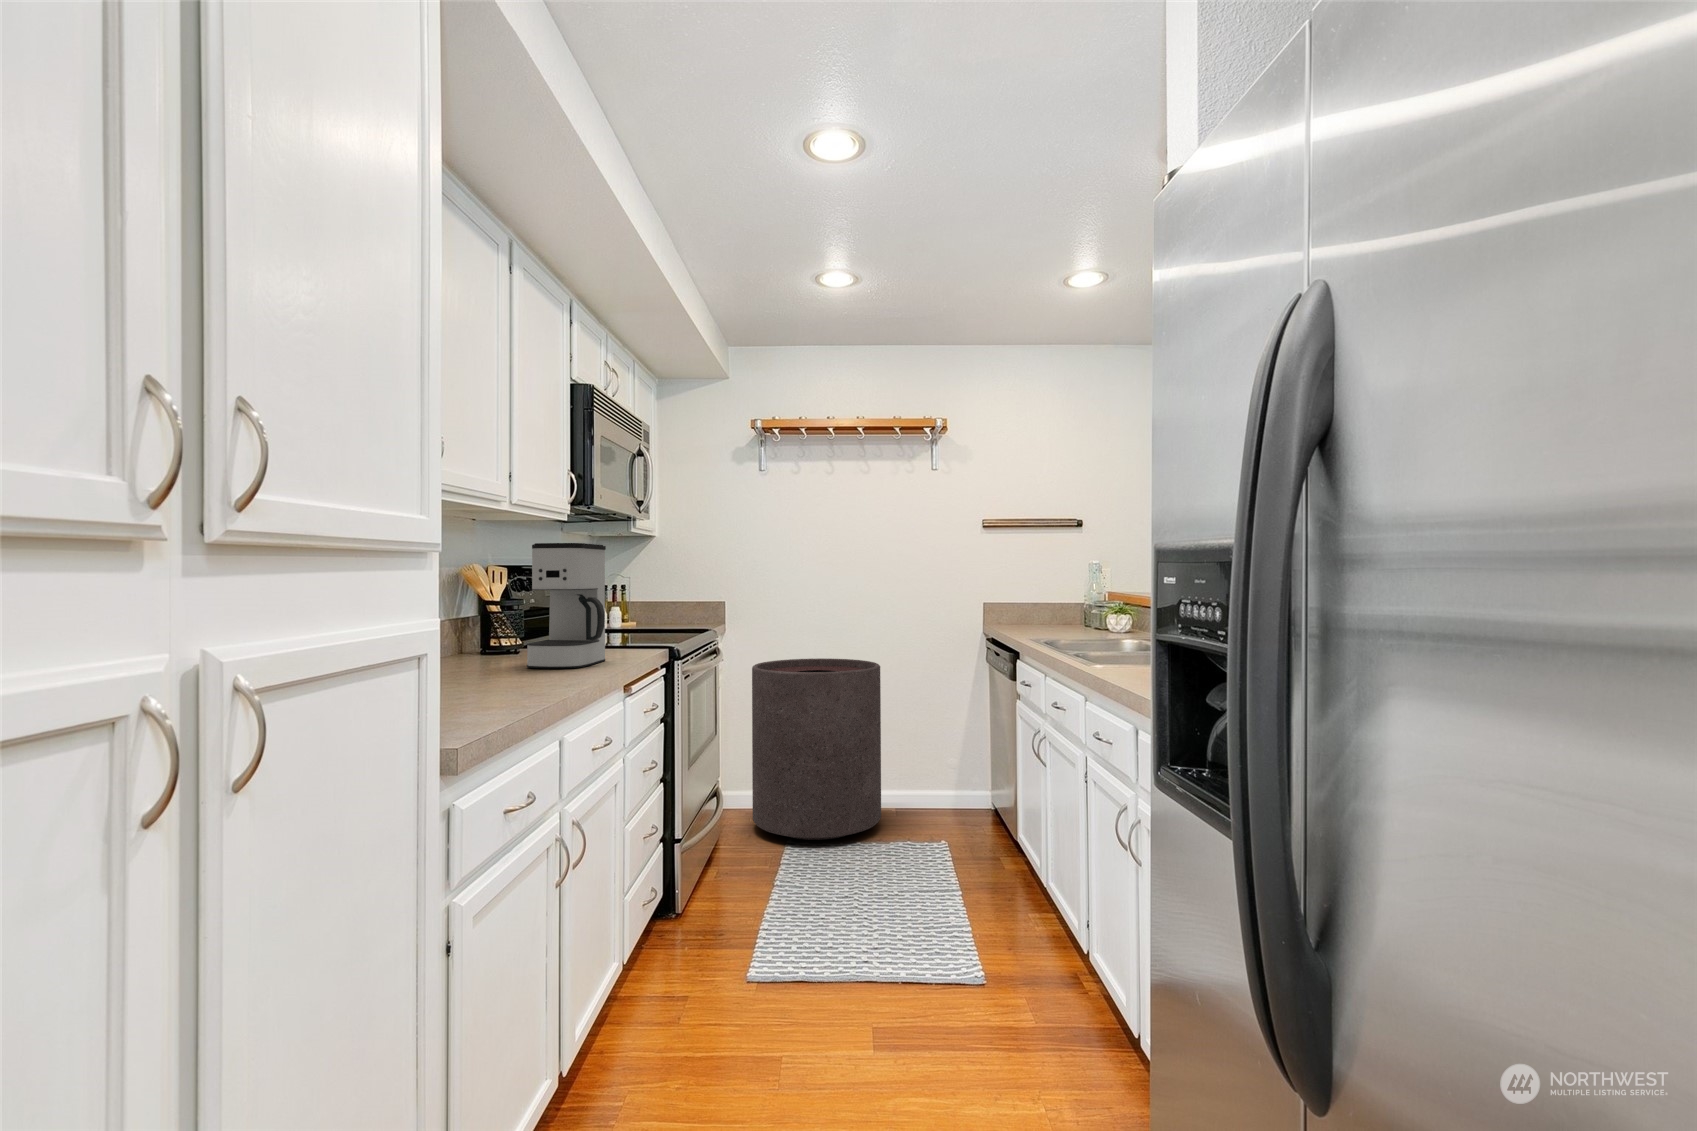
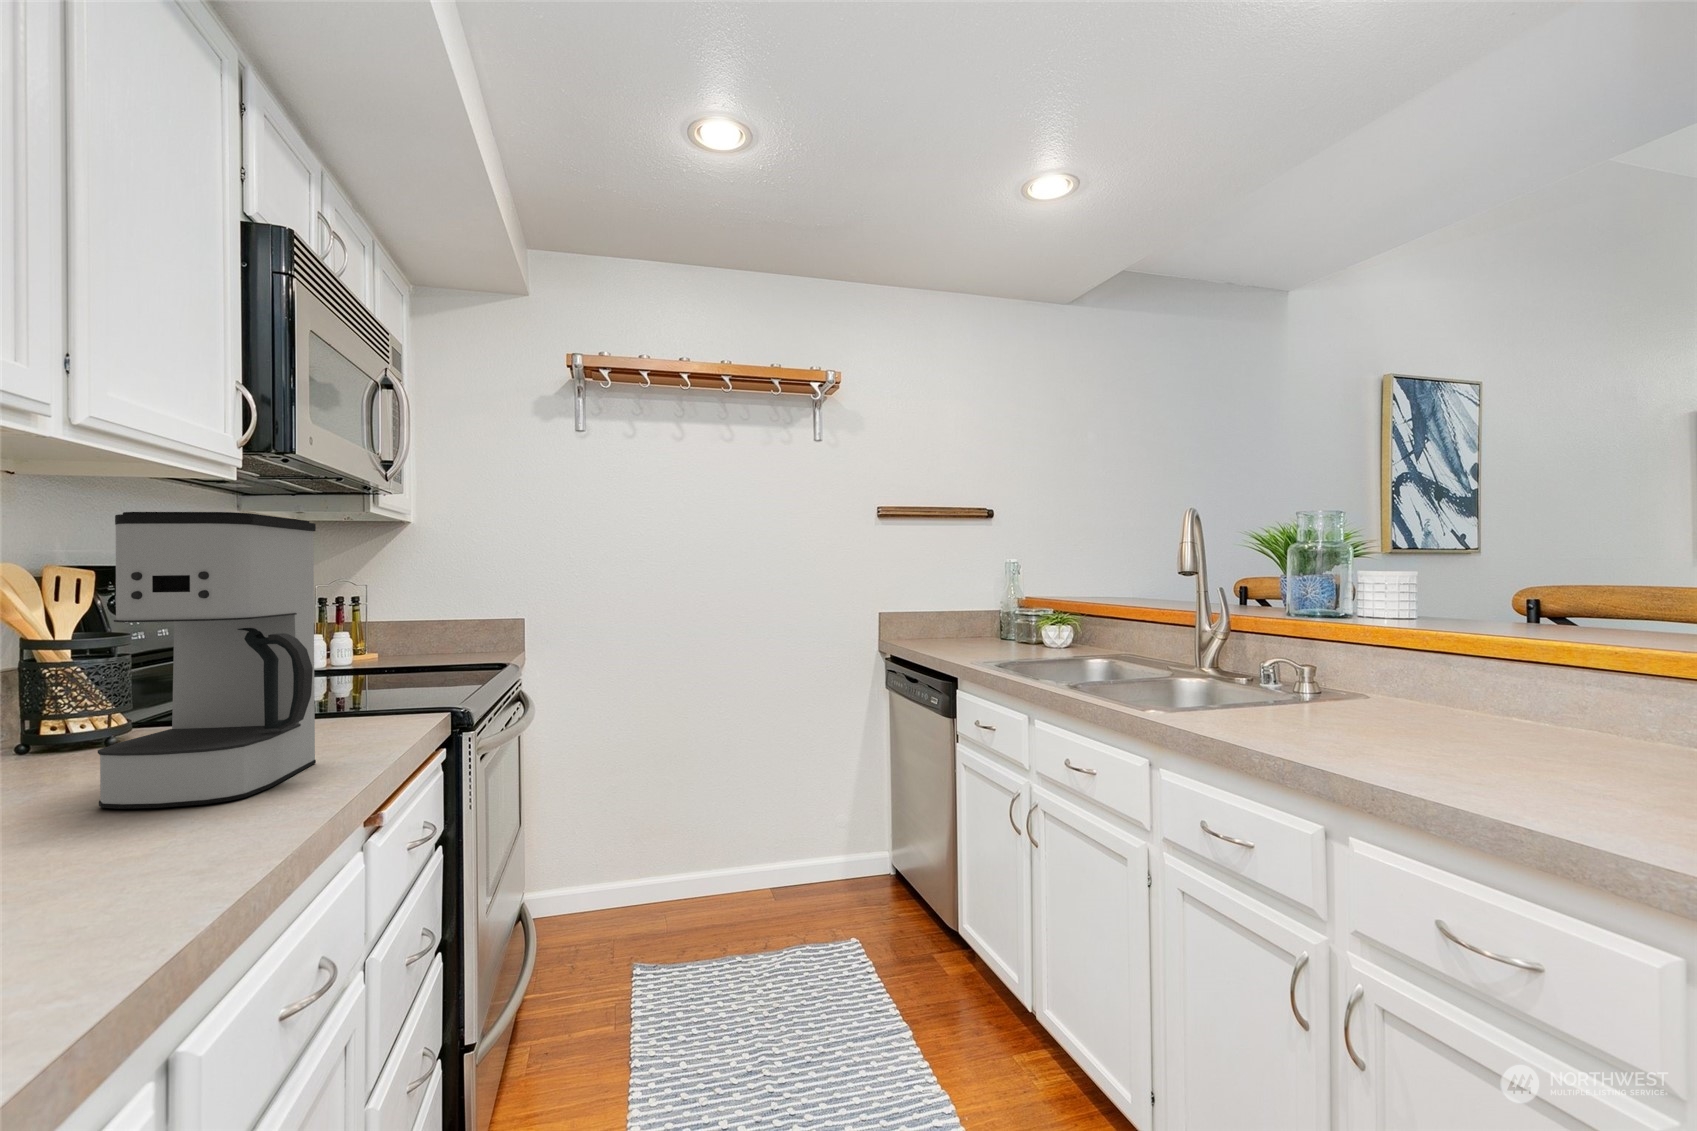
trash can: present [752,658,881,840] -> none [572,693,762,967]

